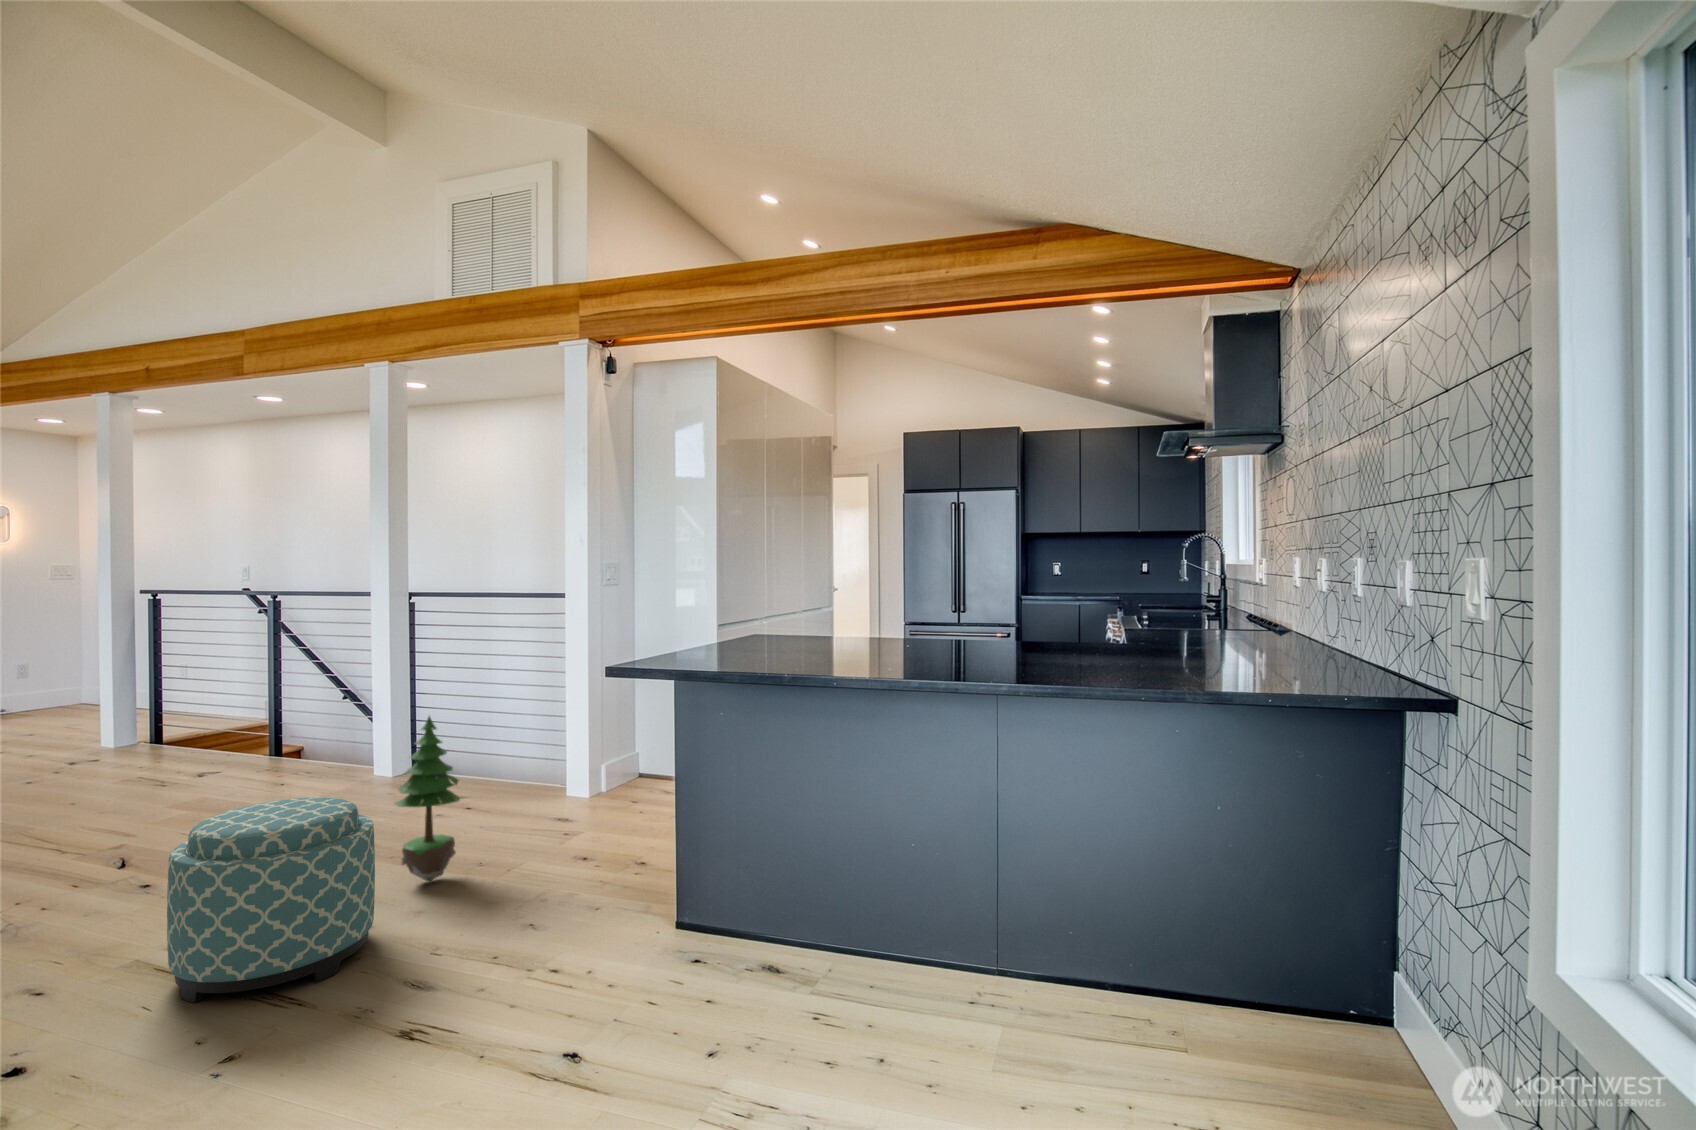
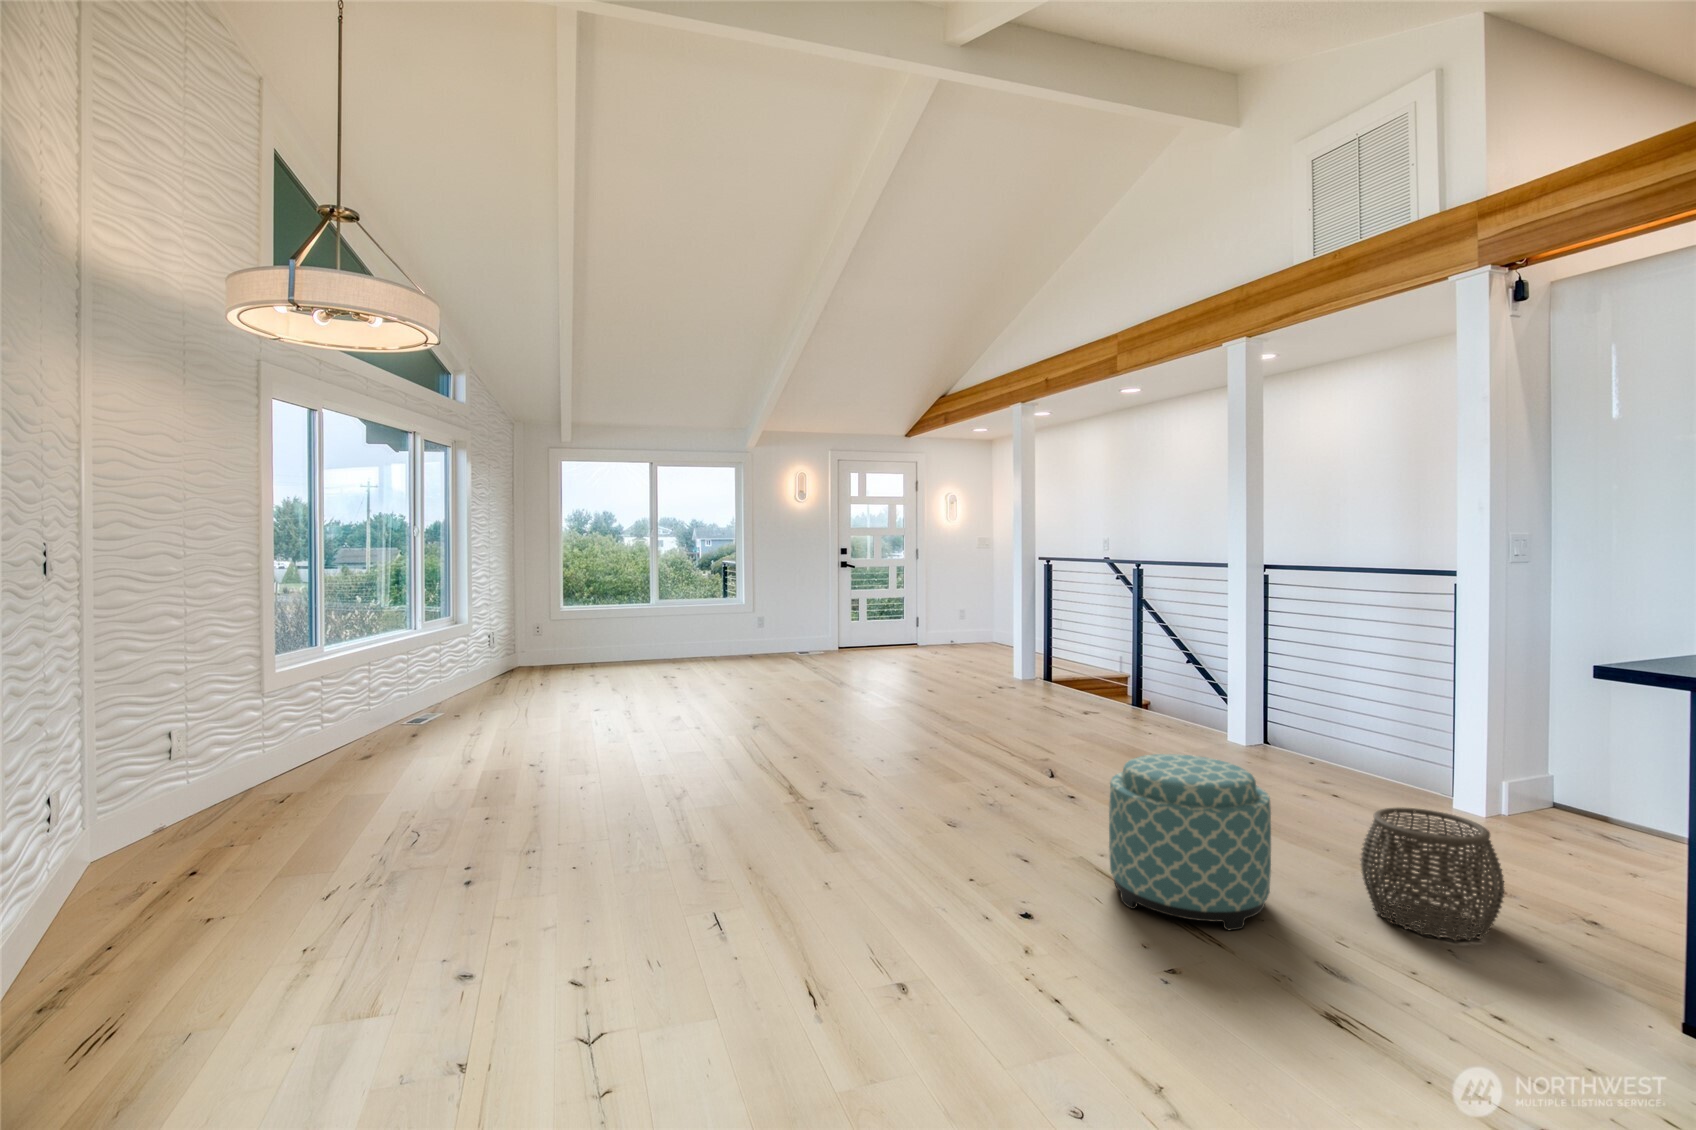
potted tree: present [395,716,460,882] -> none [1274,697,1343,864]
woven basket: none [467,800,579,915] -> present [1360,807,1504,940]

